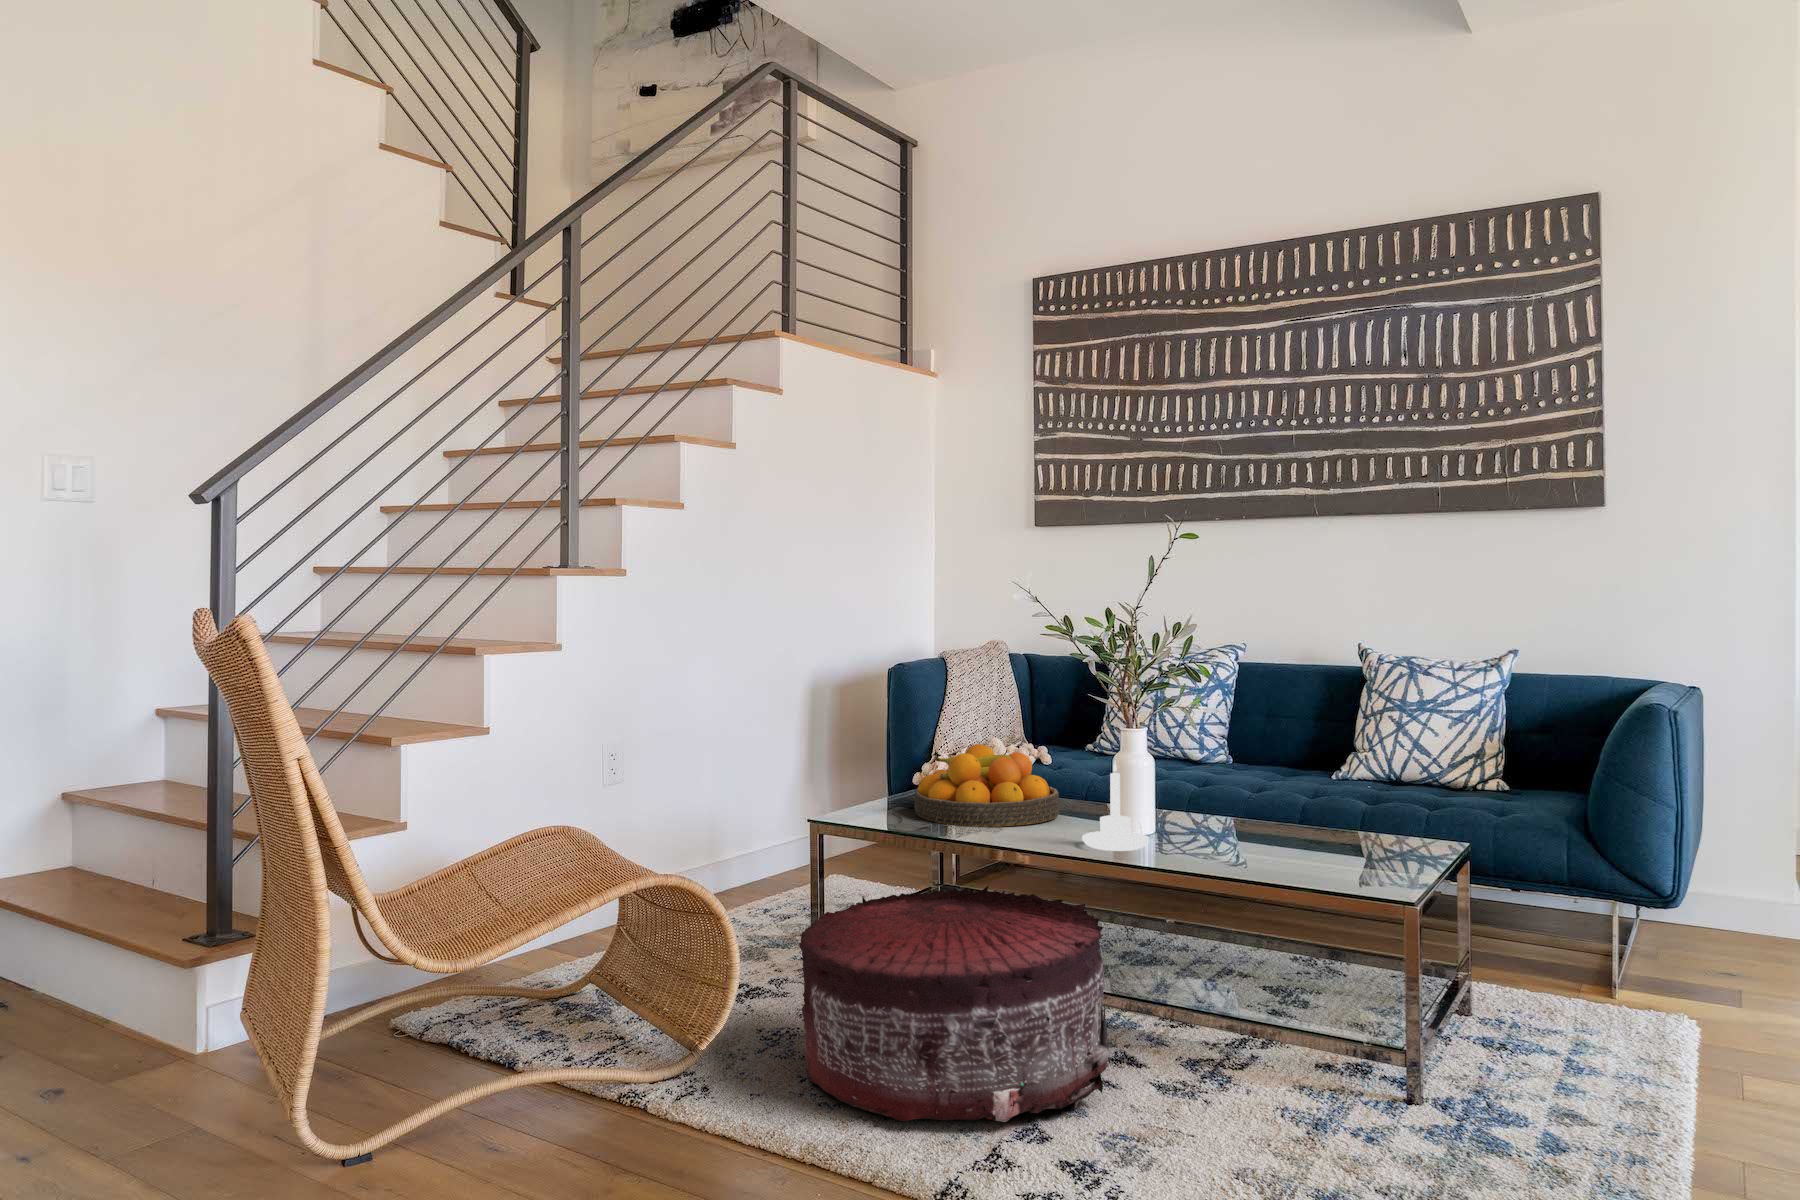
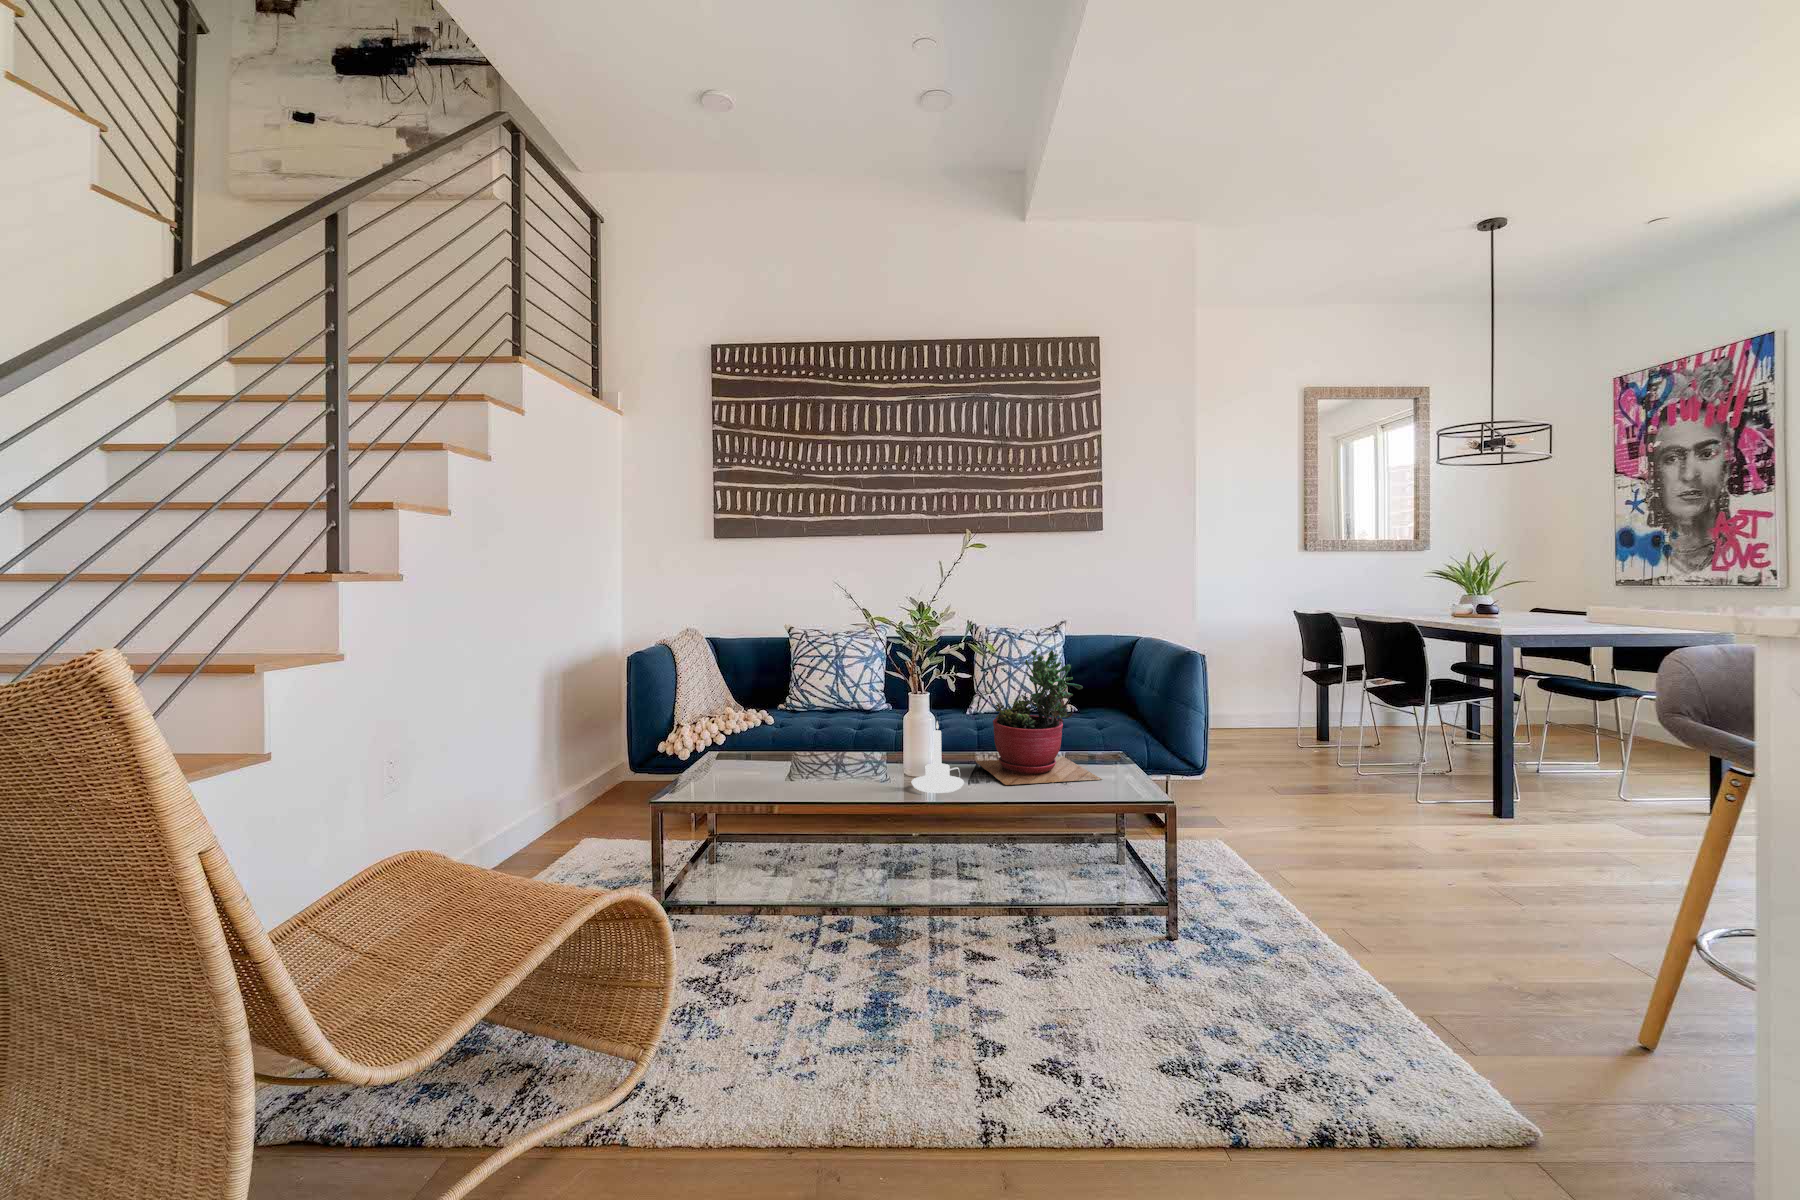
succulent plant: none [1206,680,1354,863] -> present [976,650,1102,785]
fruit bowl: present [914,744,1059,827] -> none [732,714,854,785]
pouf: present [799,886,1109,1122] -> none [730,835,1014,1075]

